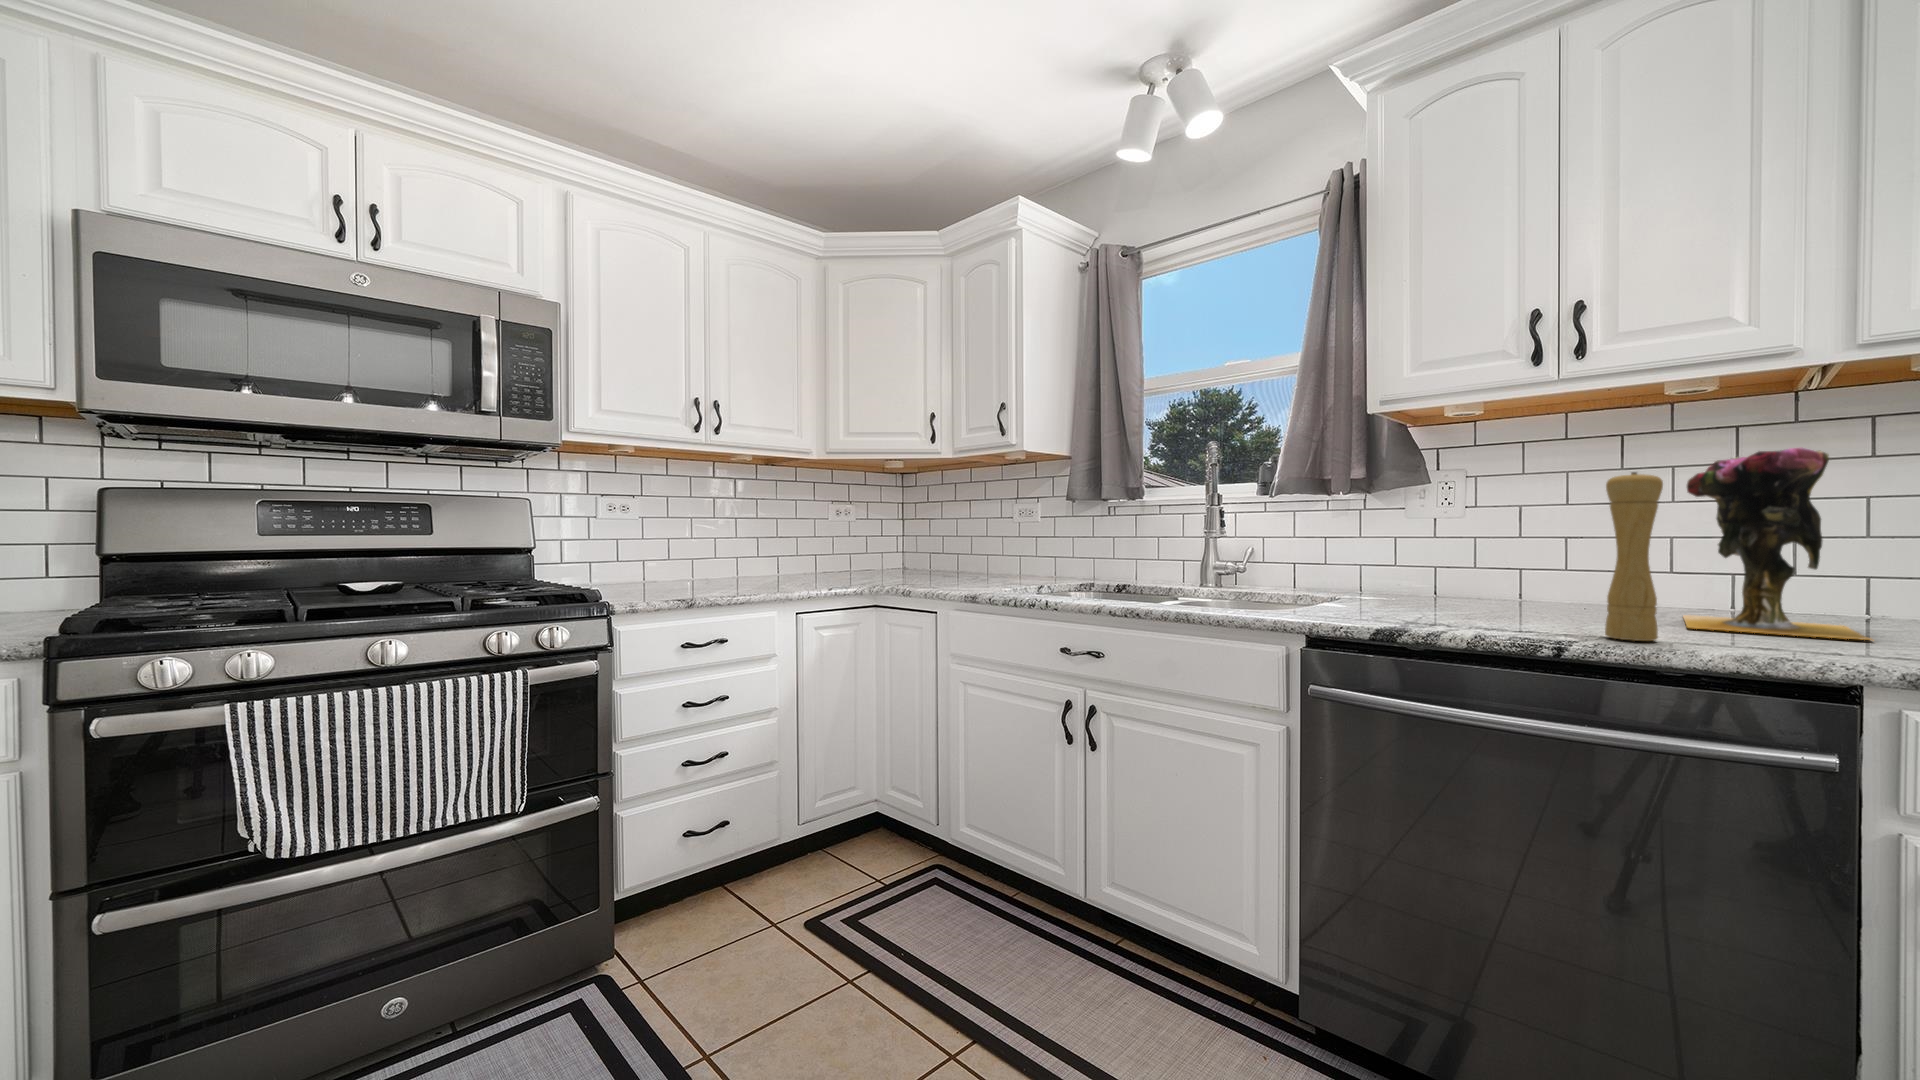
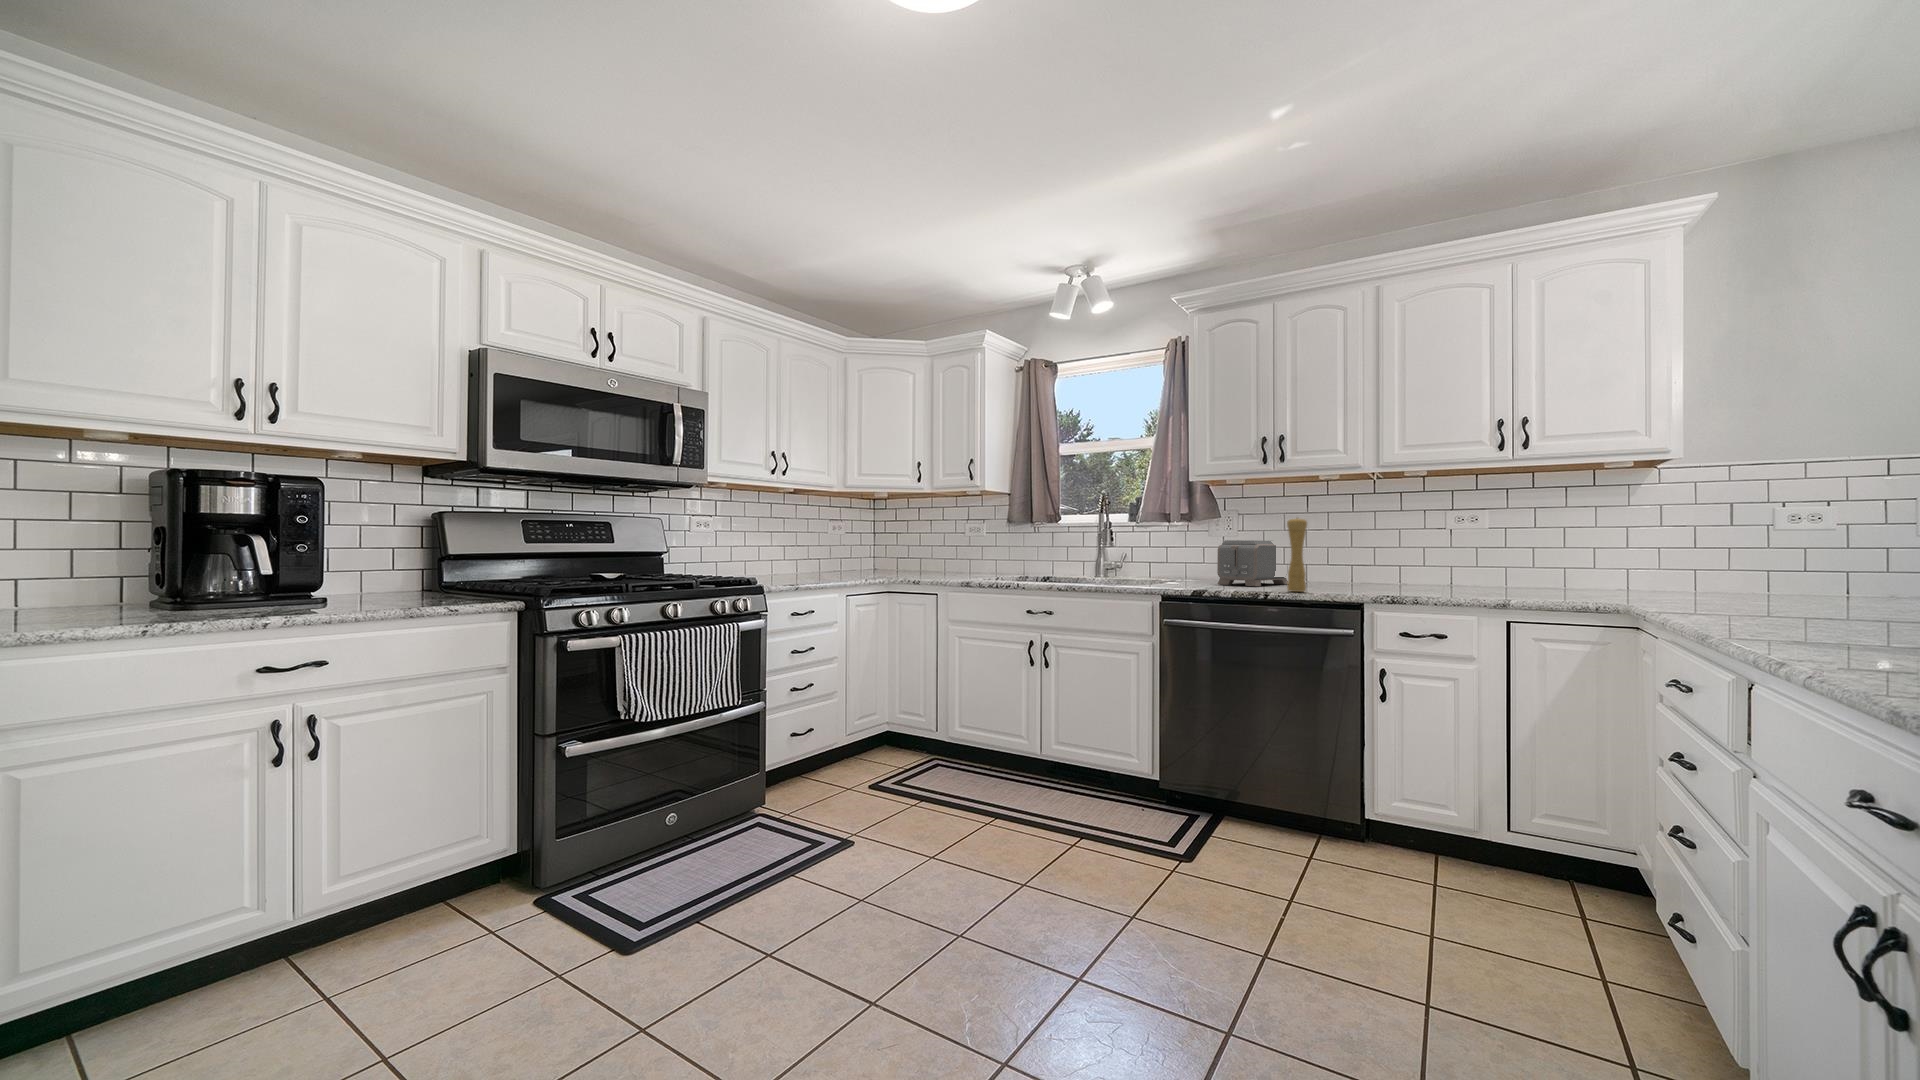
vase: present [1683,448,1871,640] -> none [1324,507,1388,590]
toaster: none [1423,525,1578,616] -> present [1217,540,1288,586]

